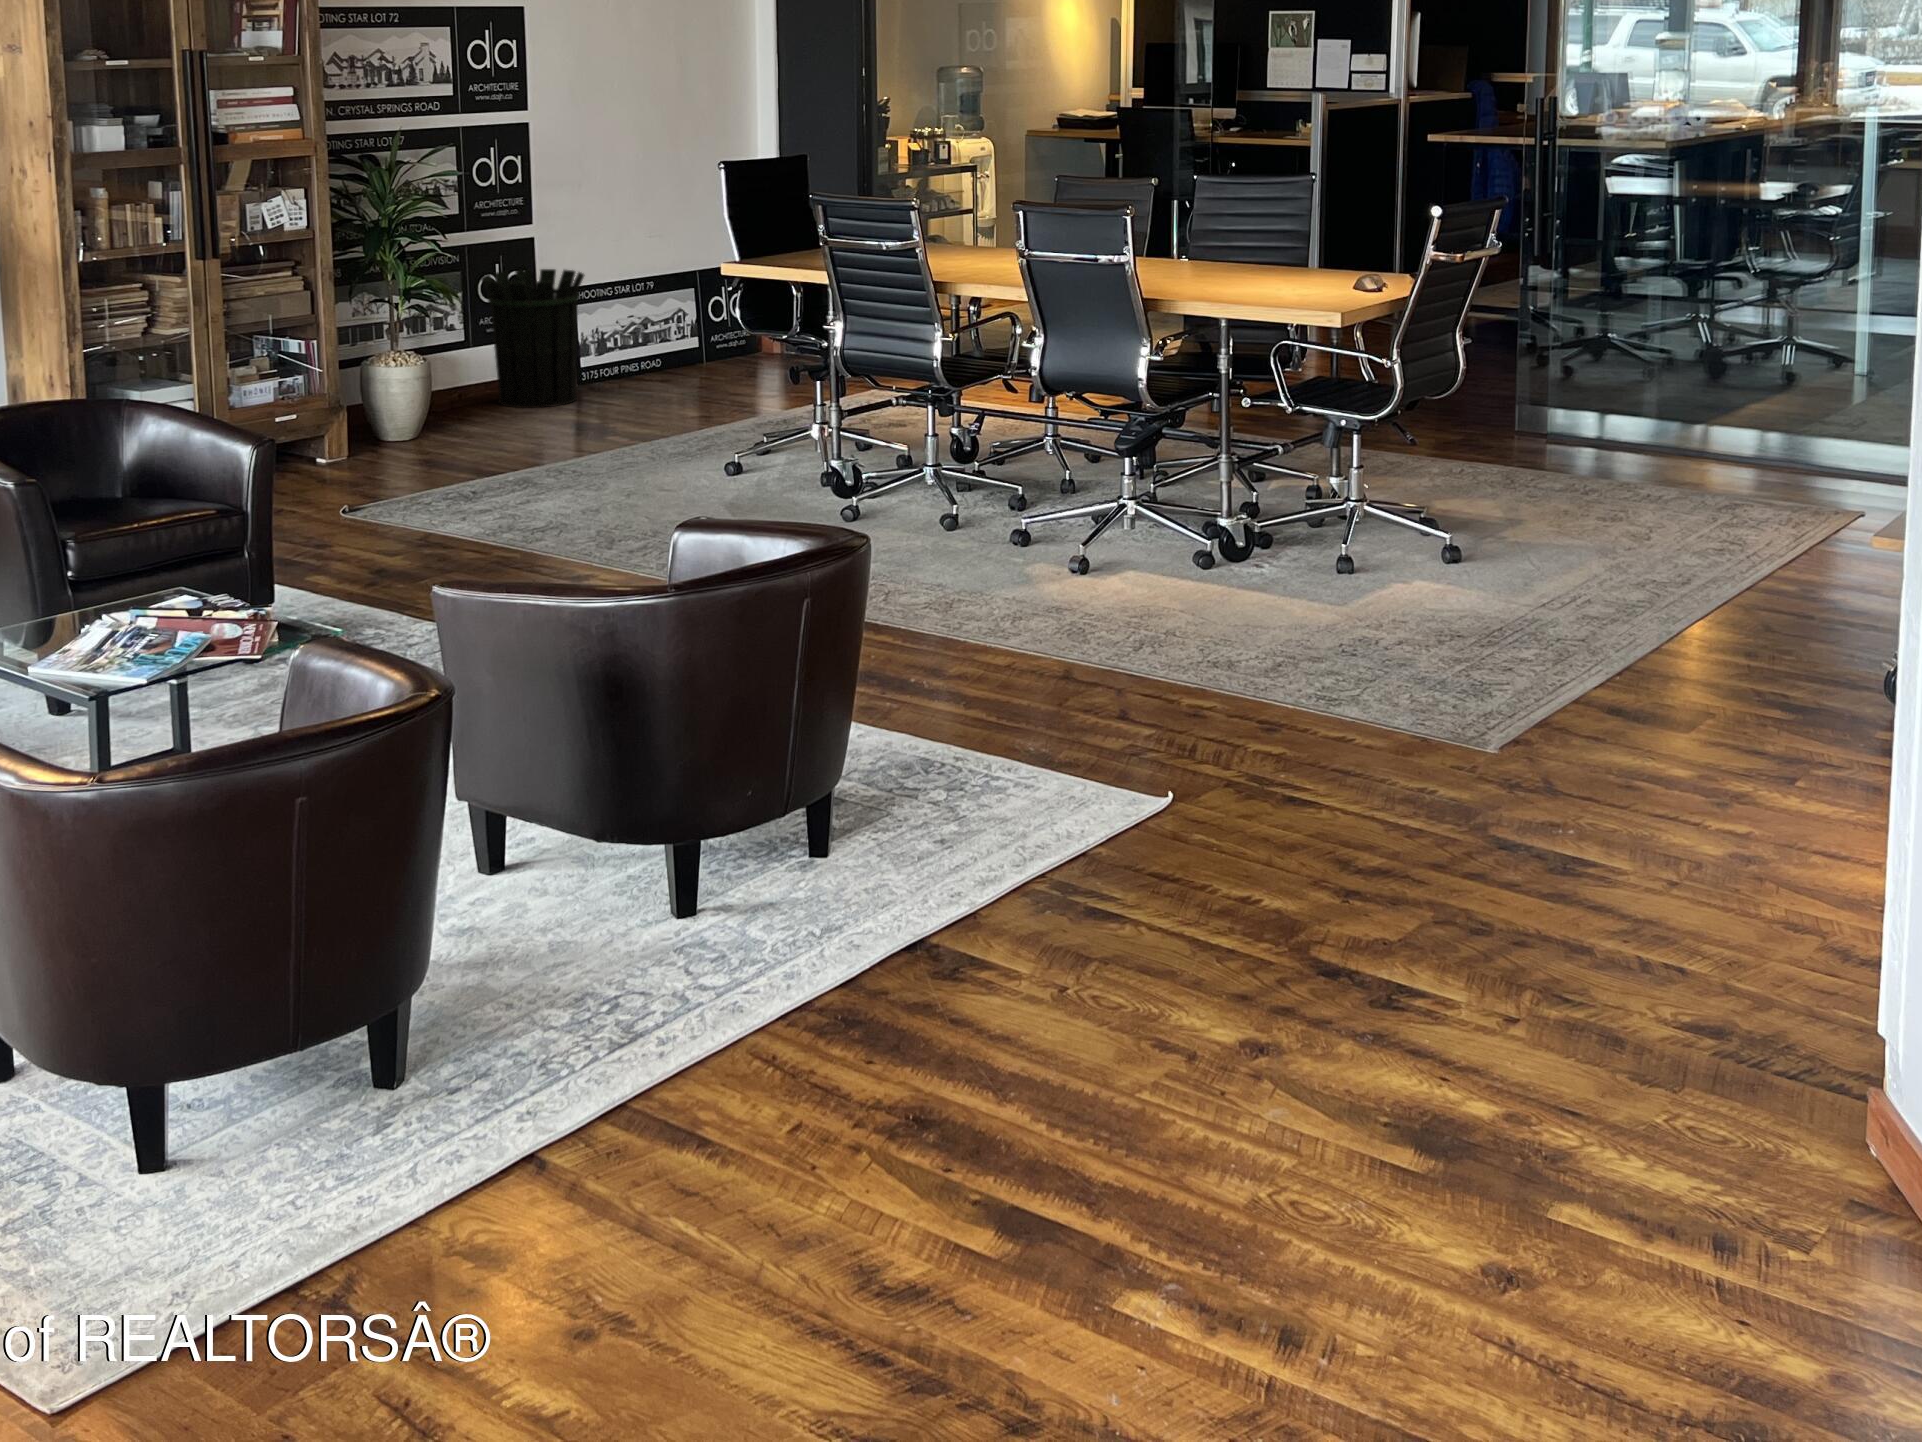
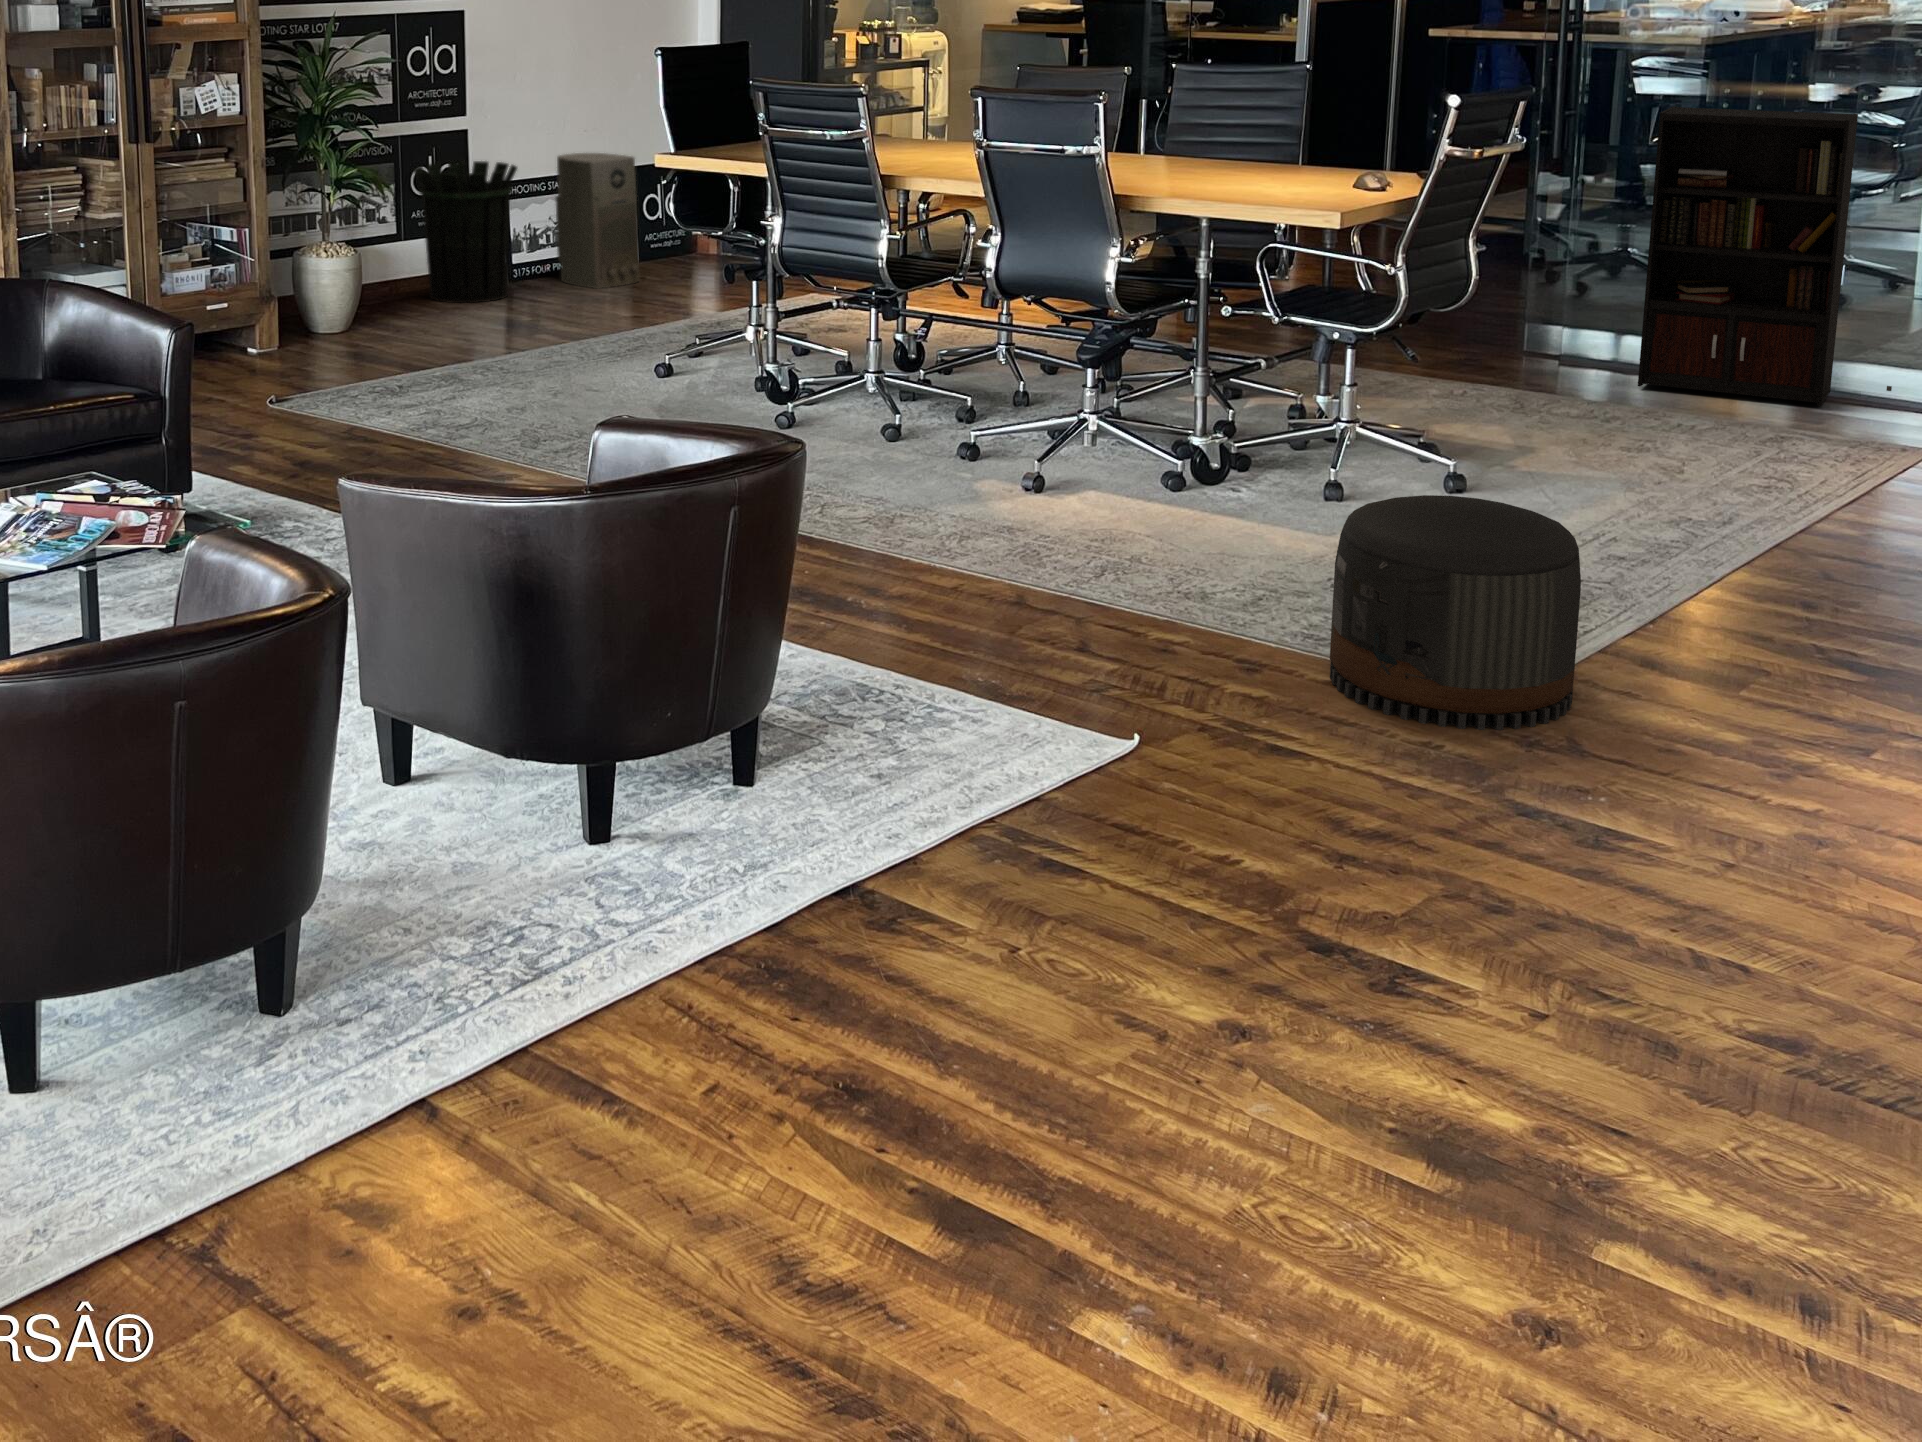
bookcase: none [1616,209,1831,475] -> present [1638,106,1892,406]
air purifier: none [622,259,705,391] -> present [556,153,639,289]
pouf: none [1342,568,1551,776] -> present [1330,495,1581,730]

